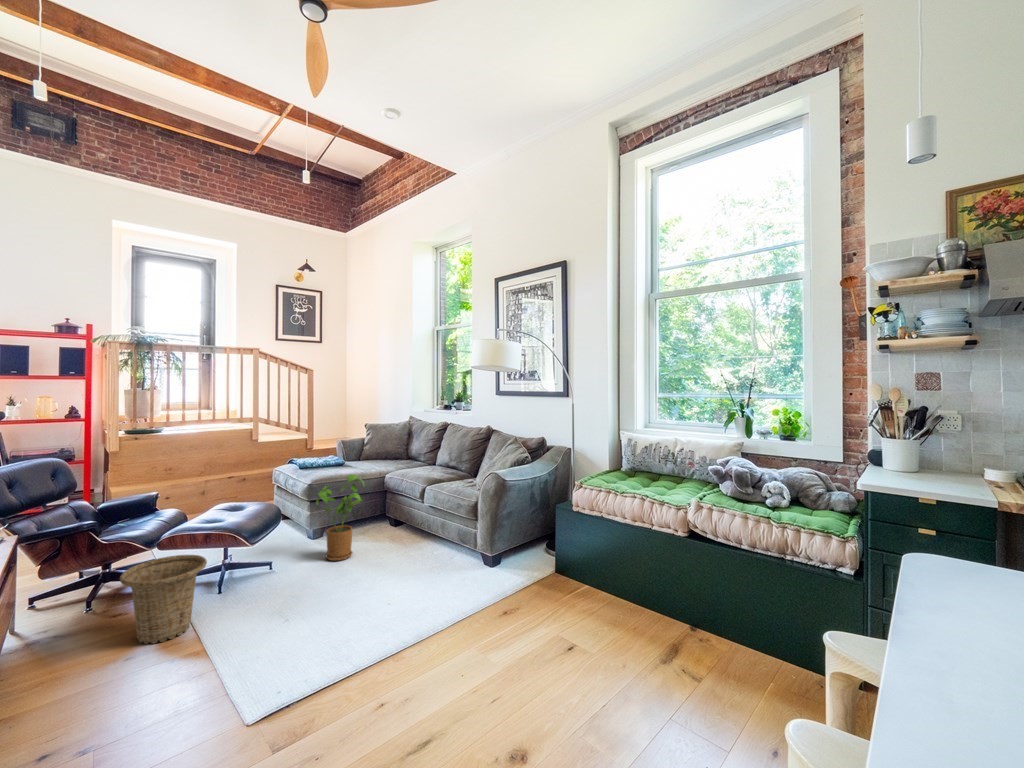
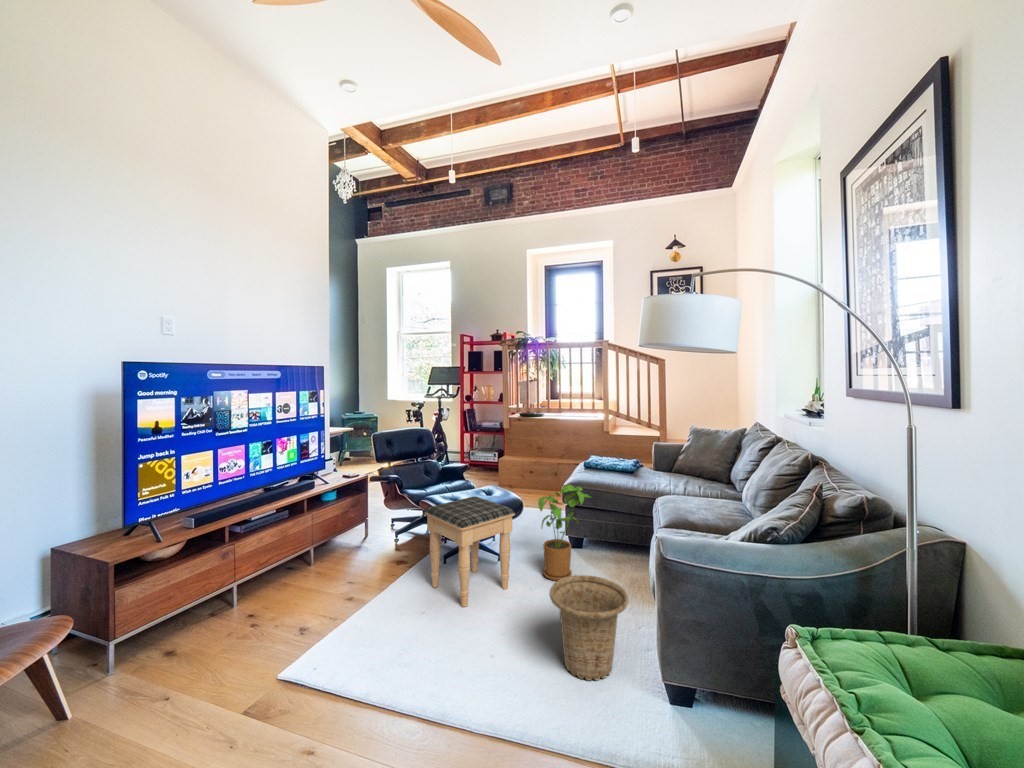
footstool: none [238,503,325,610] -> present [425,496,515,607]
basket: present [120,555,207,644] -> present [550,575,628,681]

